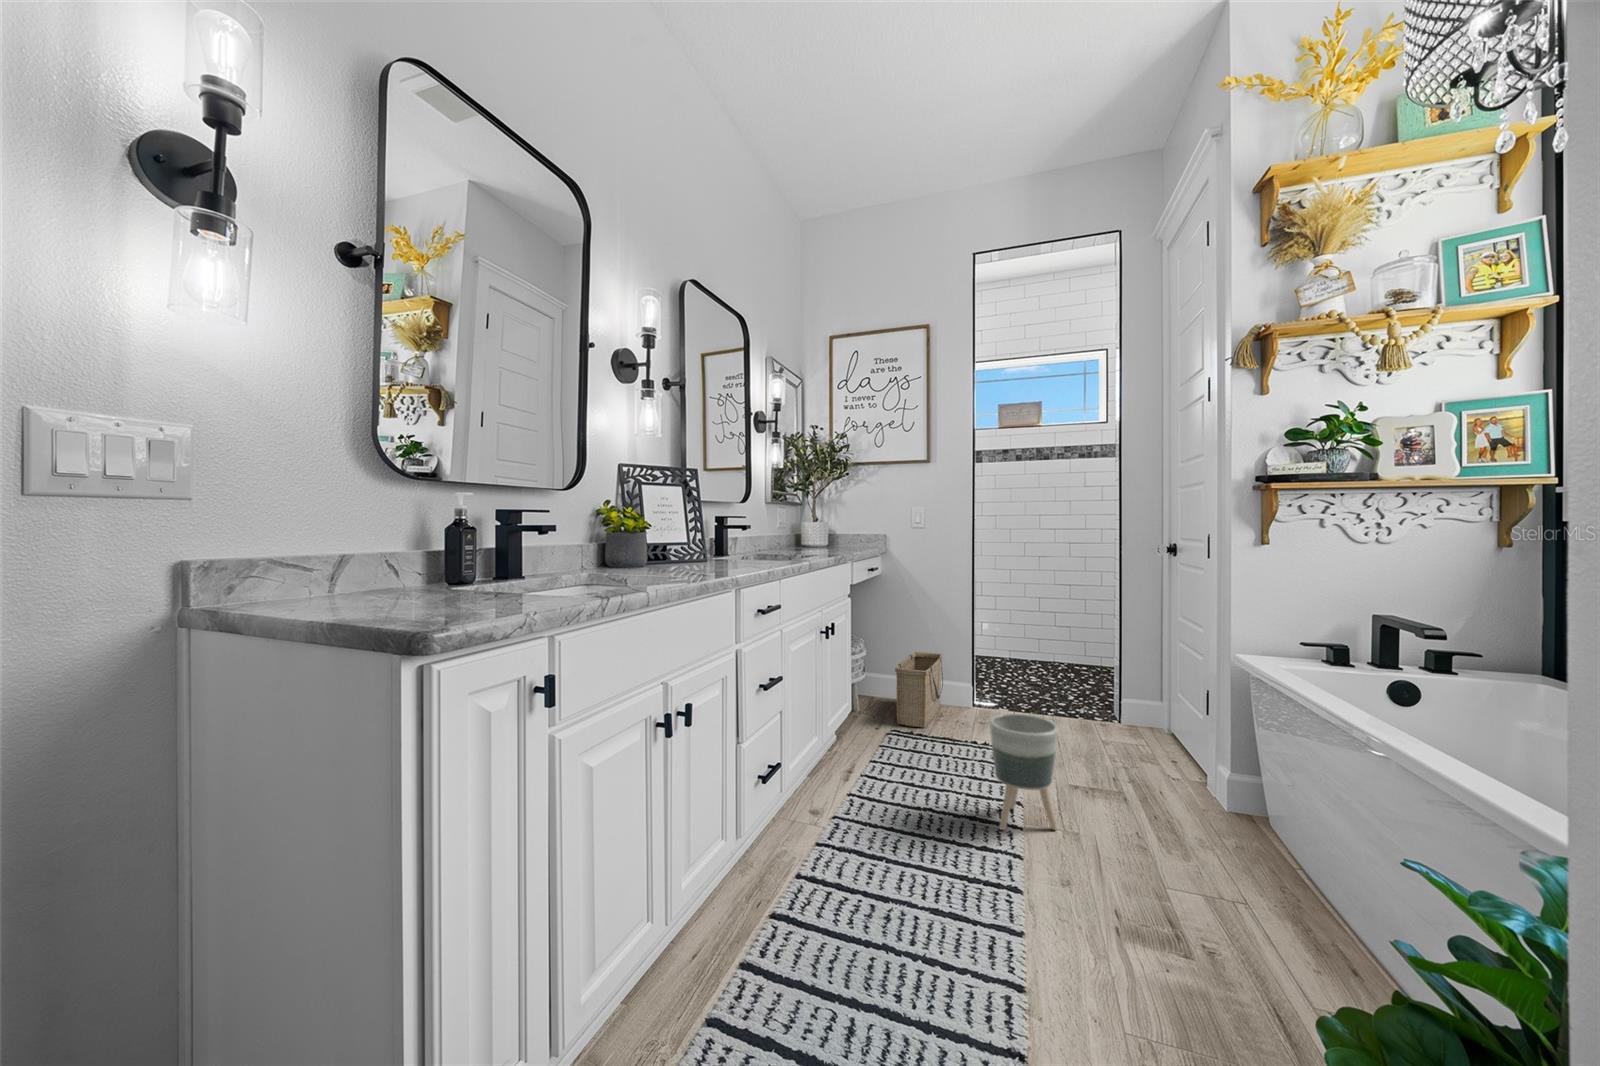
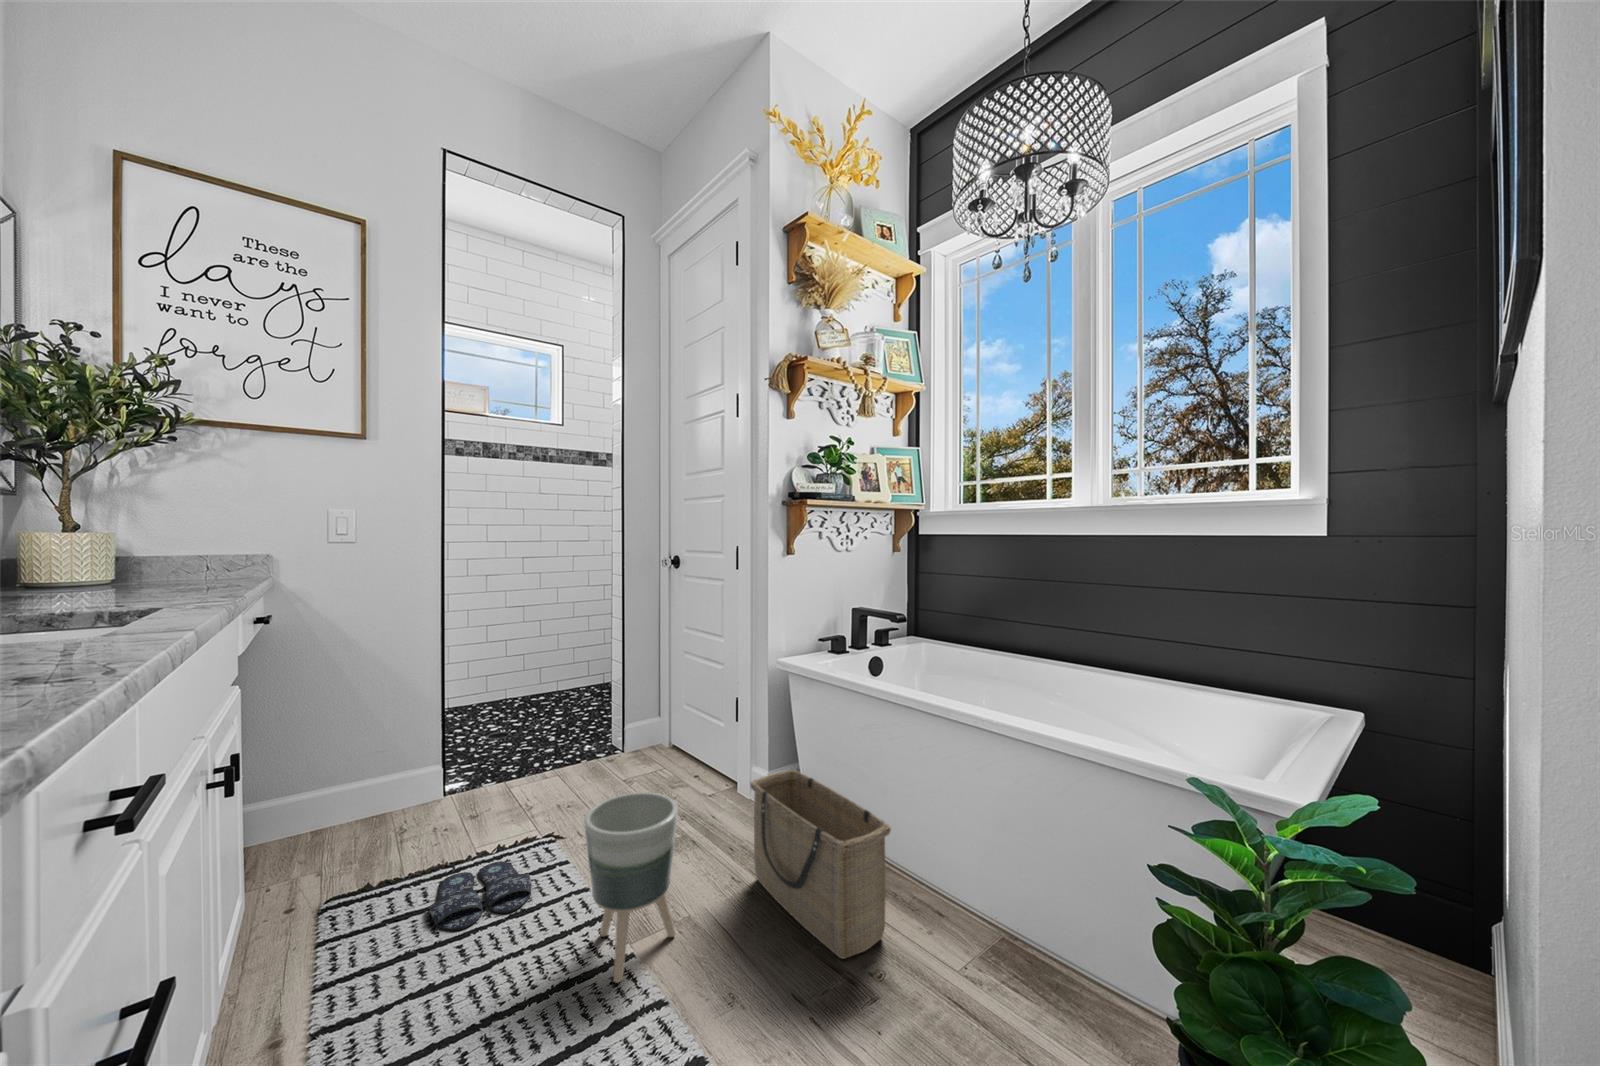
basket: present [895,652,943,727] -> present [750,770,891,959]
slippers: none [929,747,991,776] -> present [429,861,531,931]

